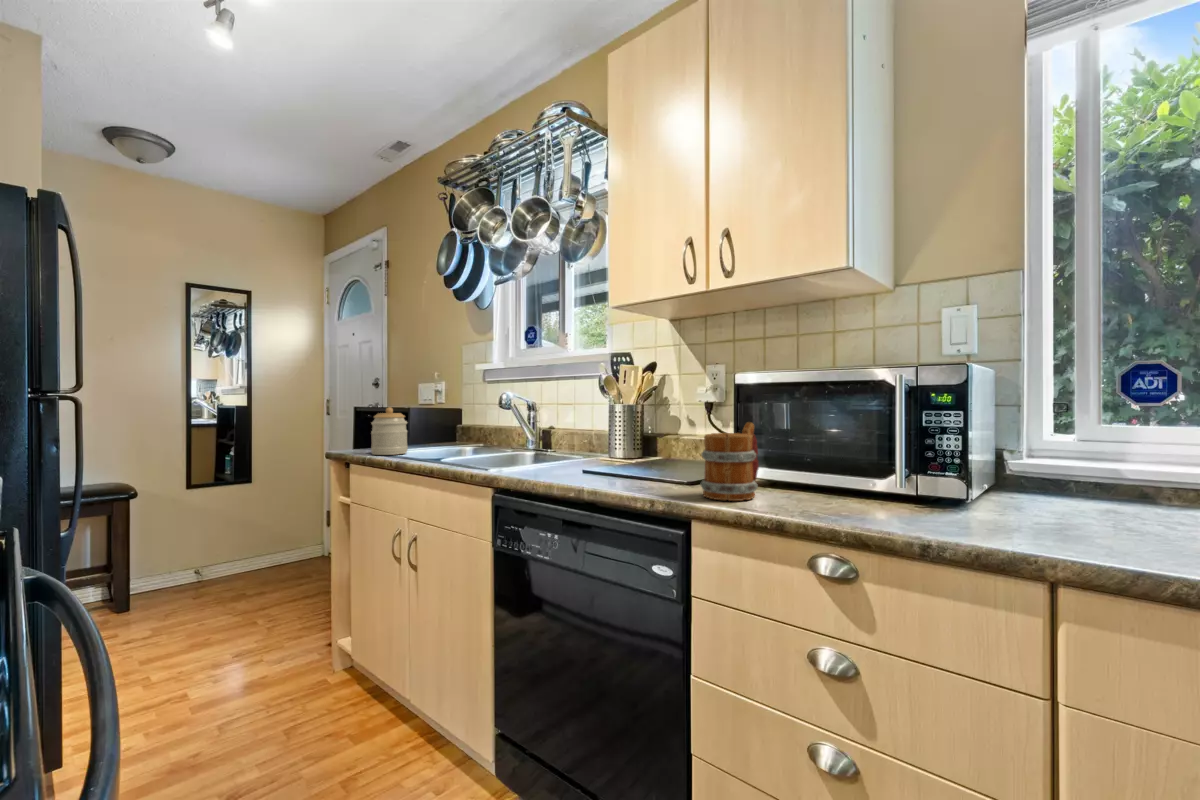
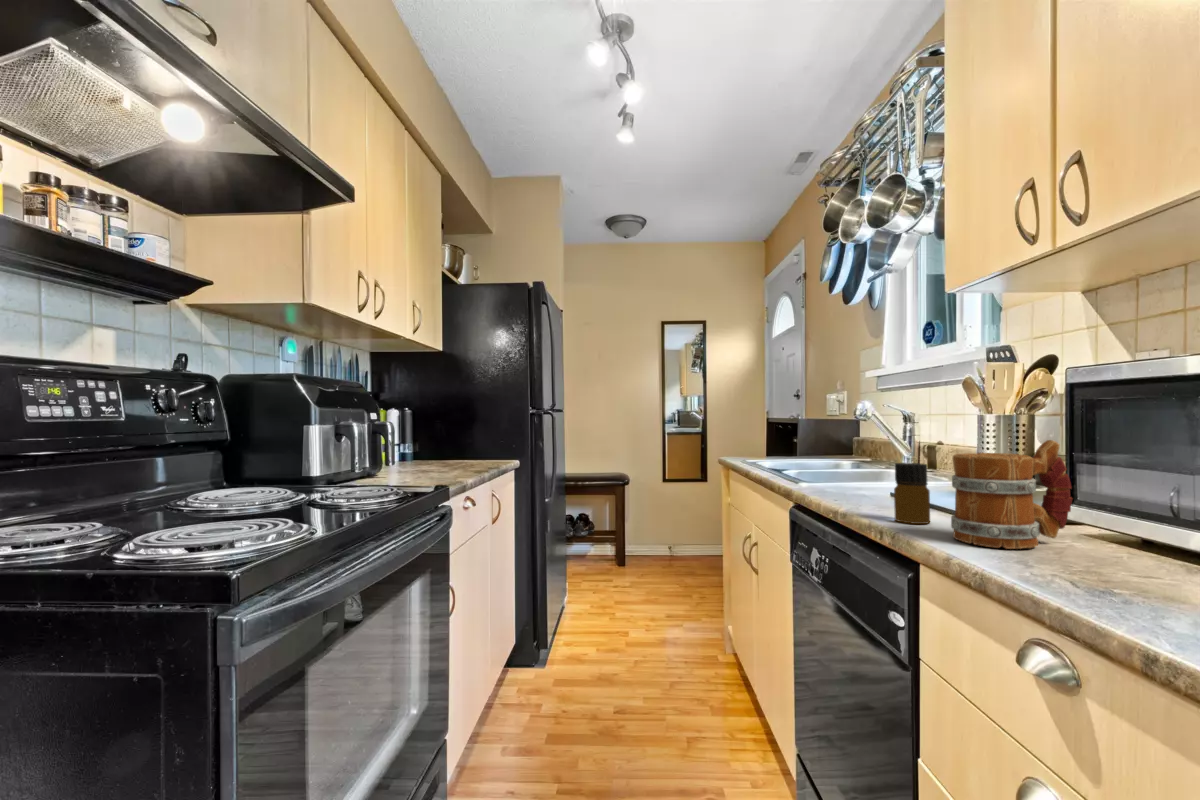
jar: present [371,407,408,455] -> none [740,417,774,462]
bottle: none [643,444,668,493] -> present [894,463,930,524]

